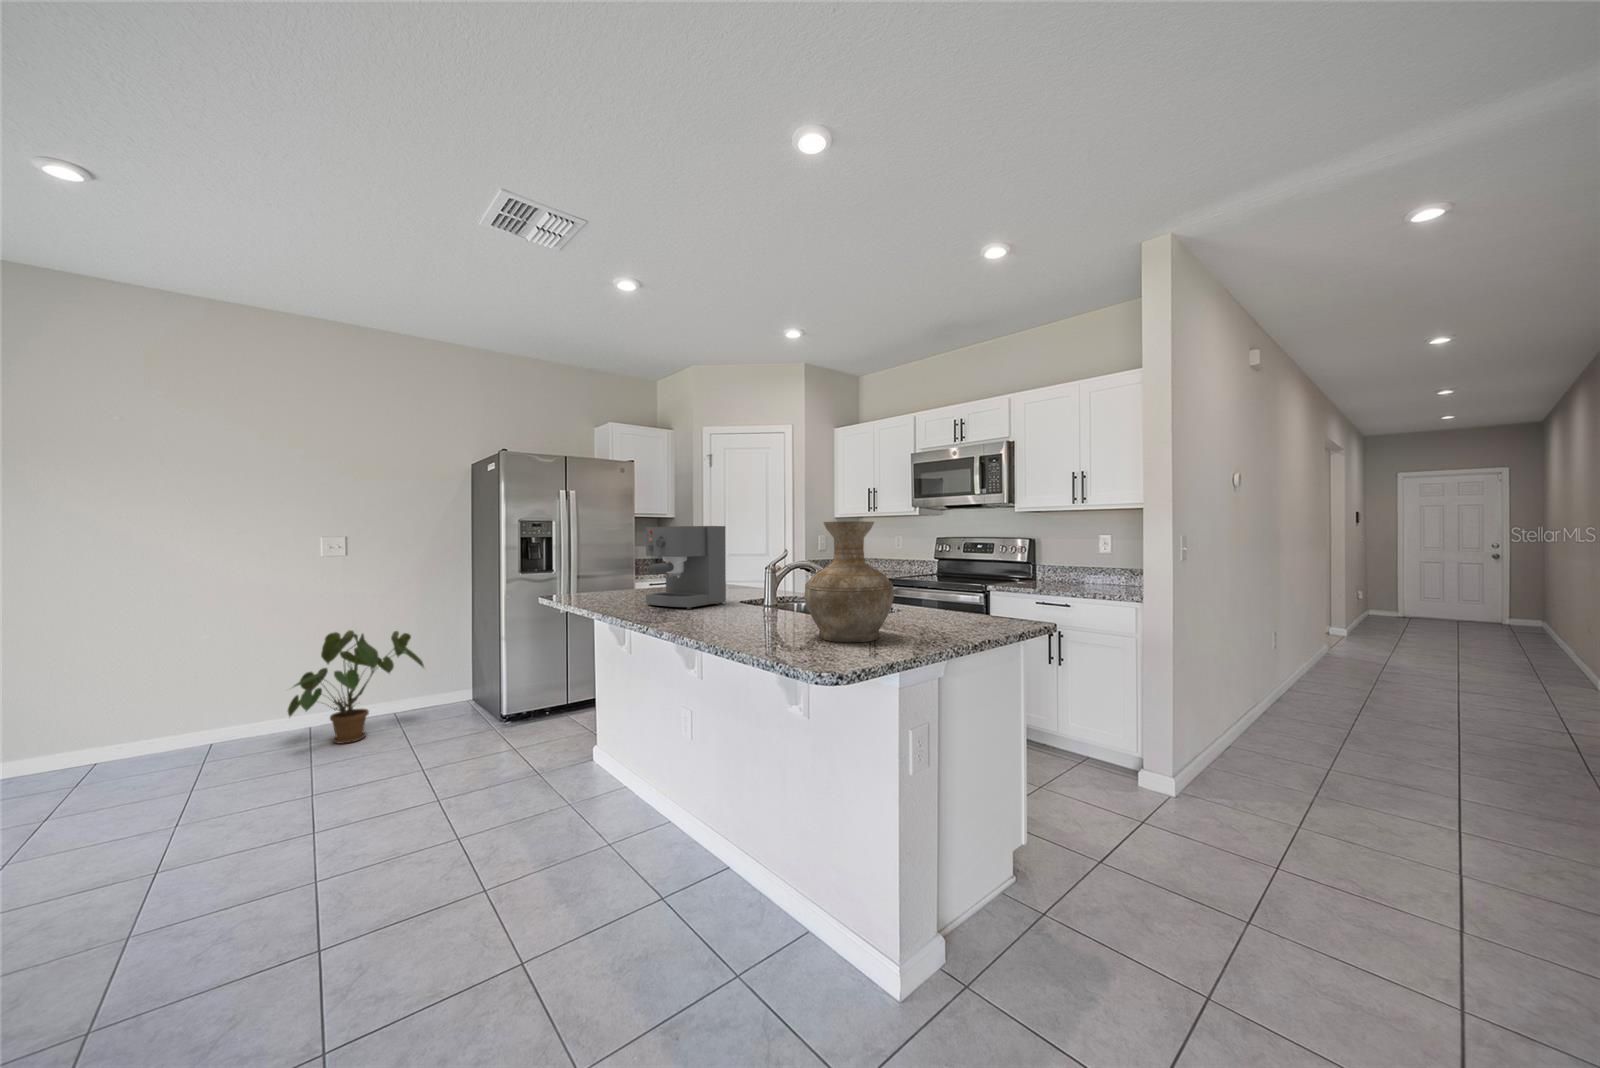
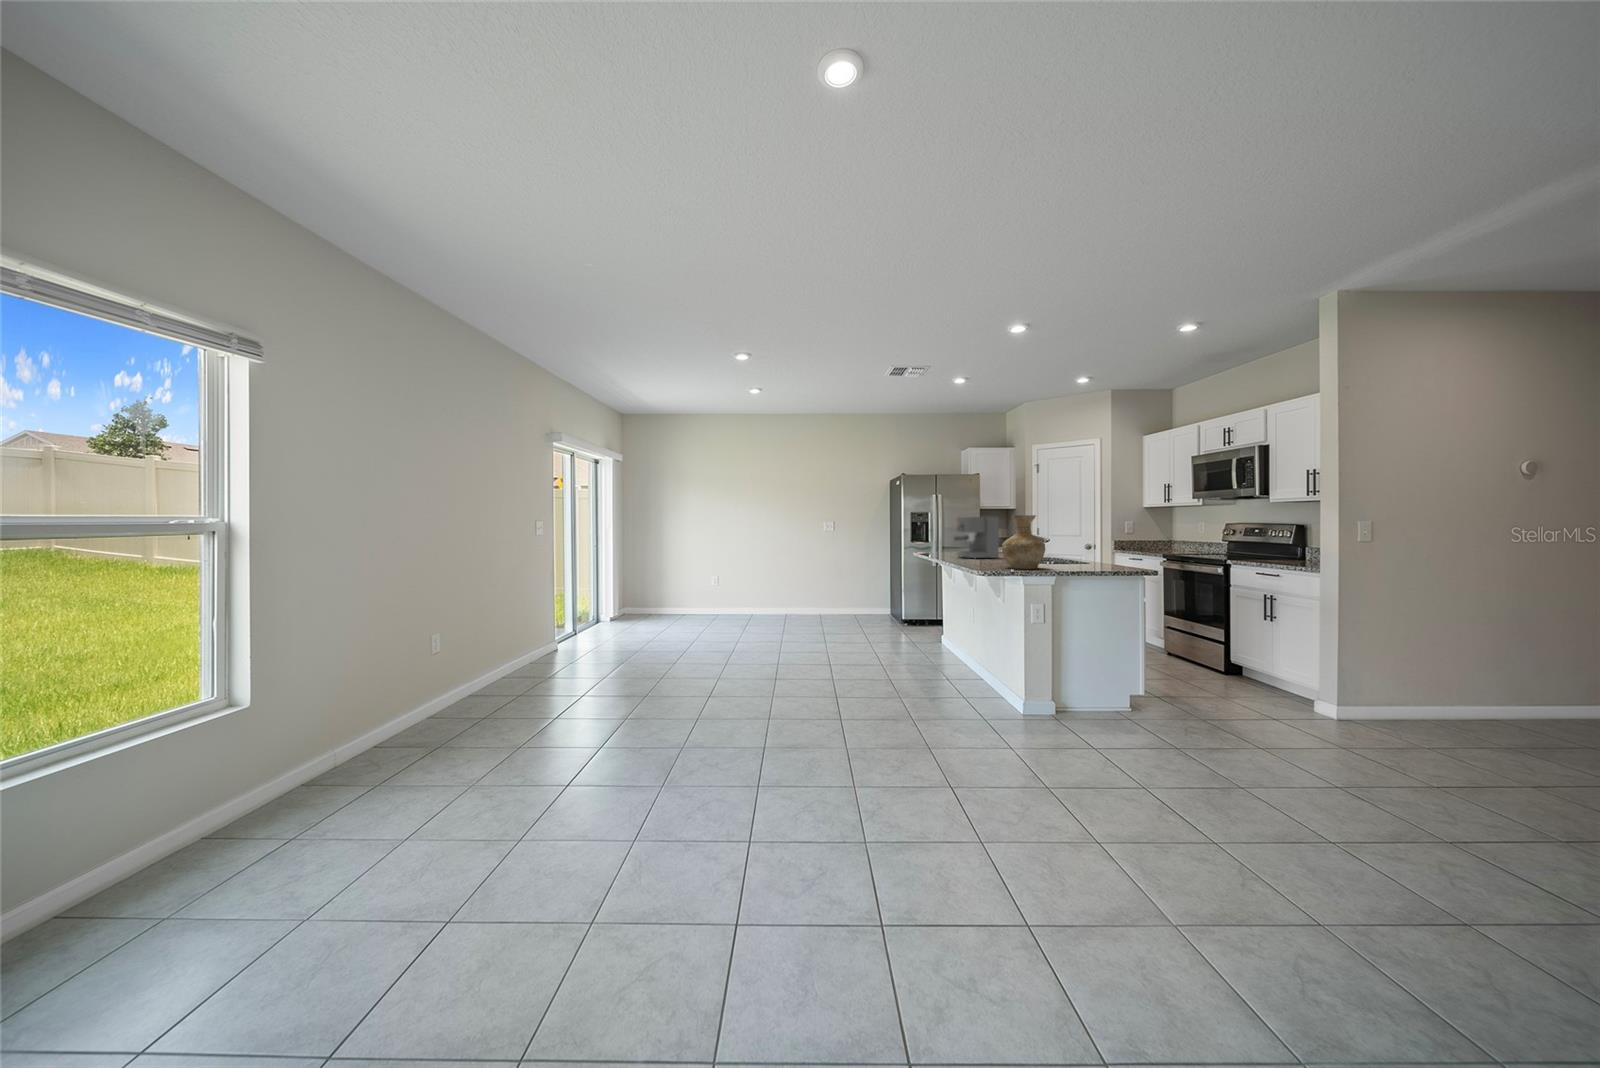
house plant: present [288,630,424,744] -> none [810,570,866,623]

